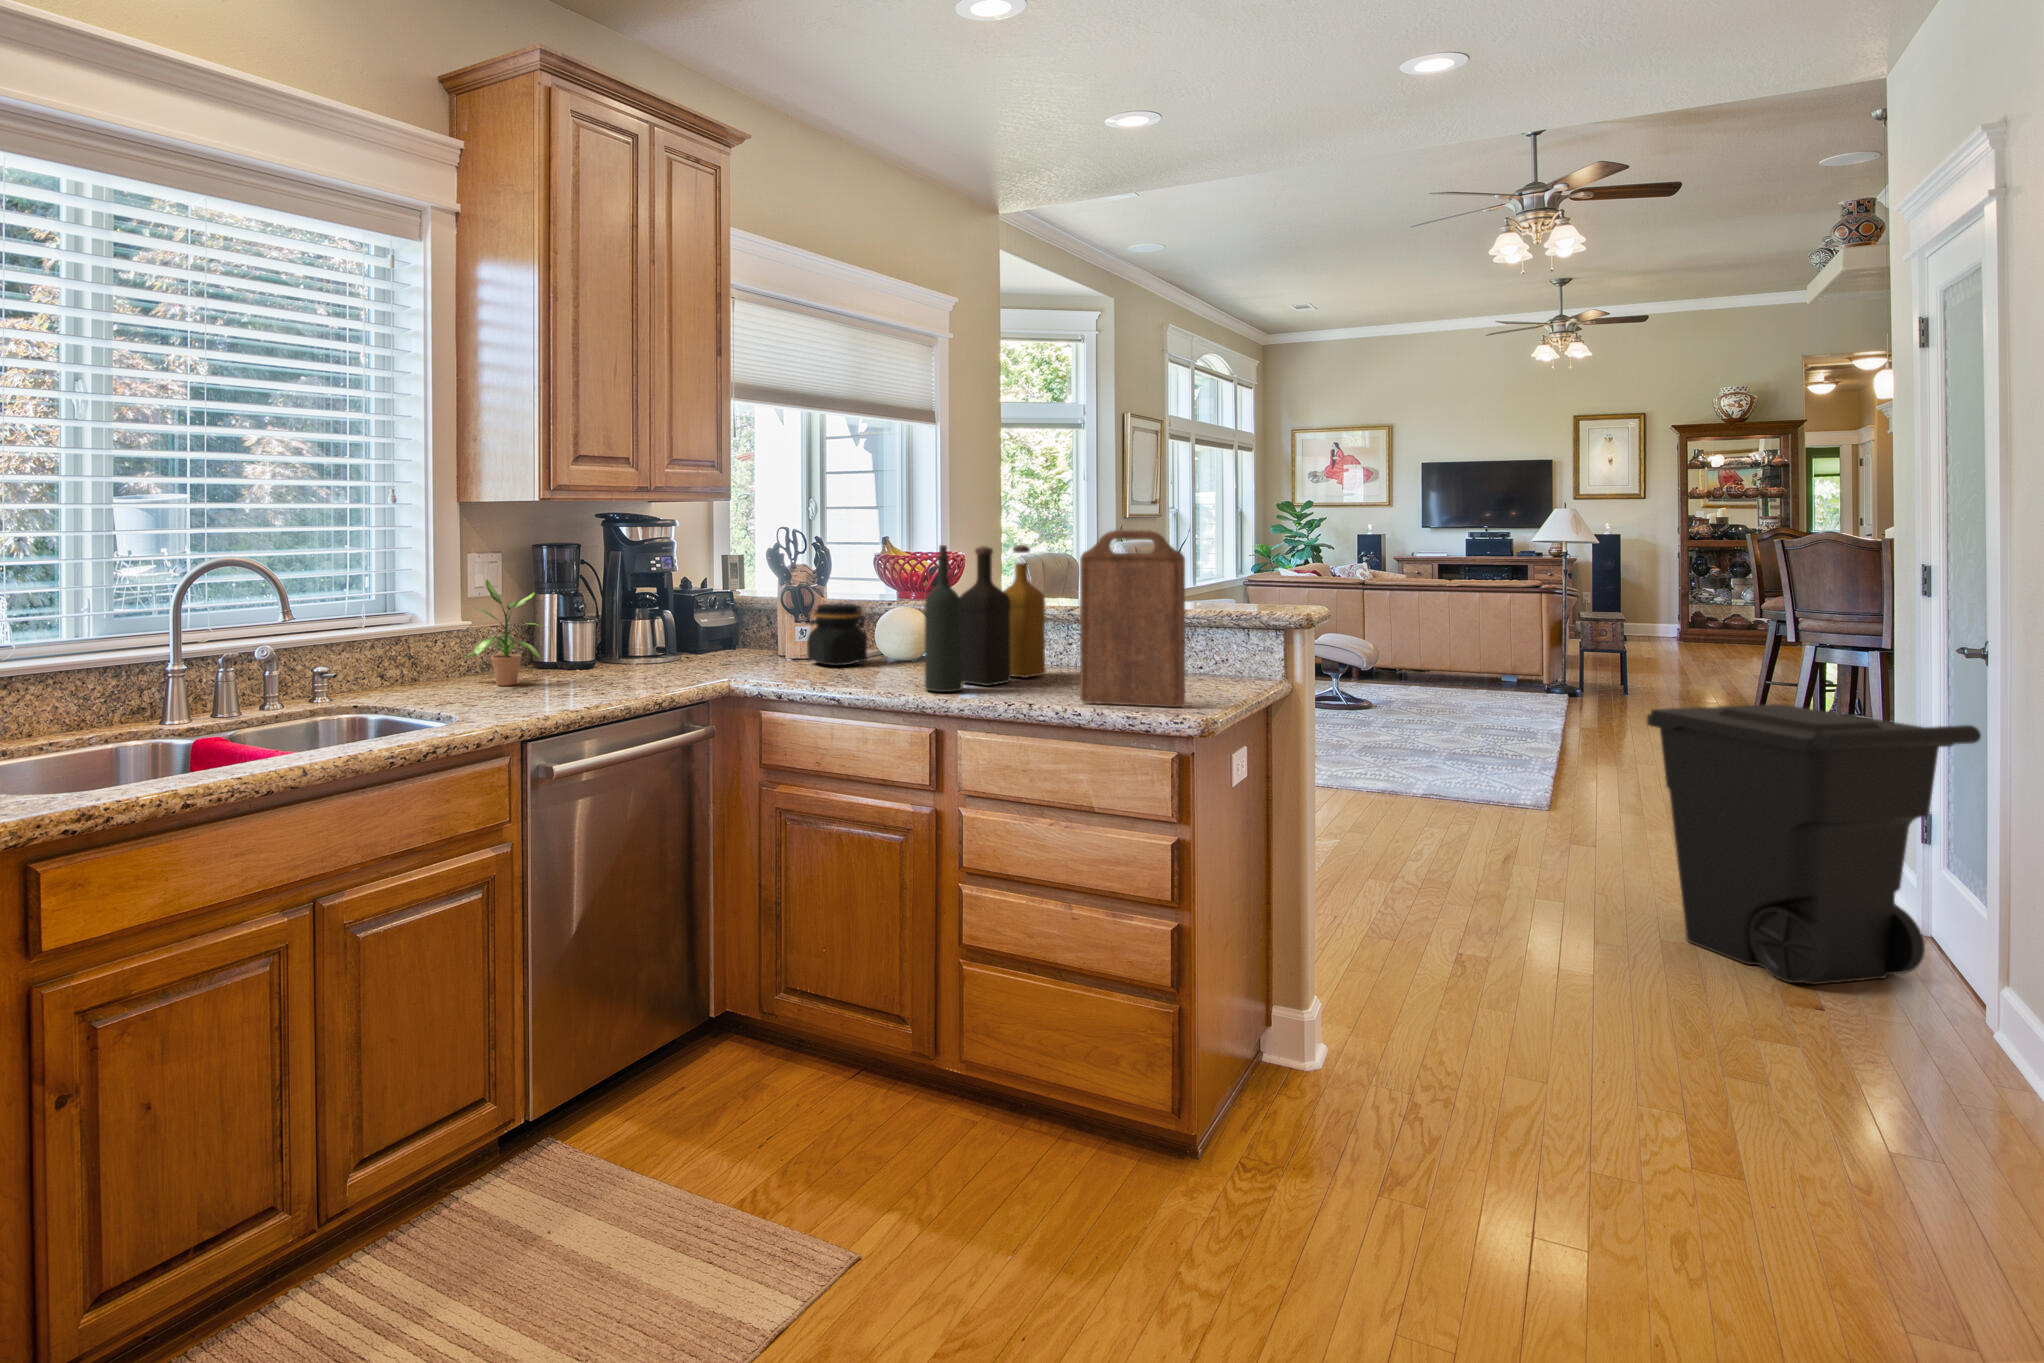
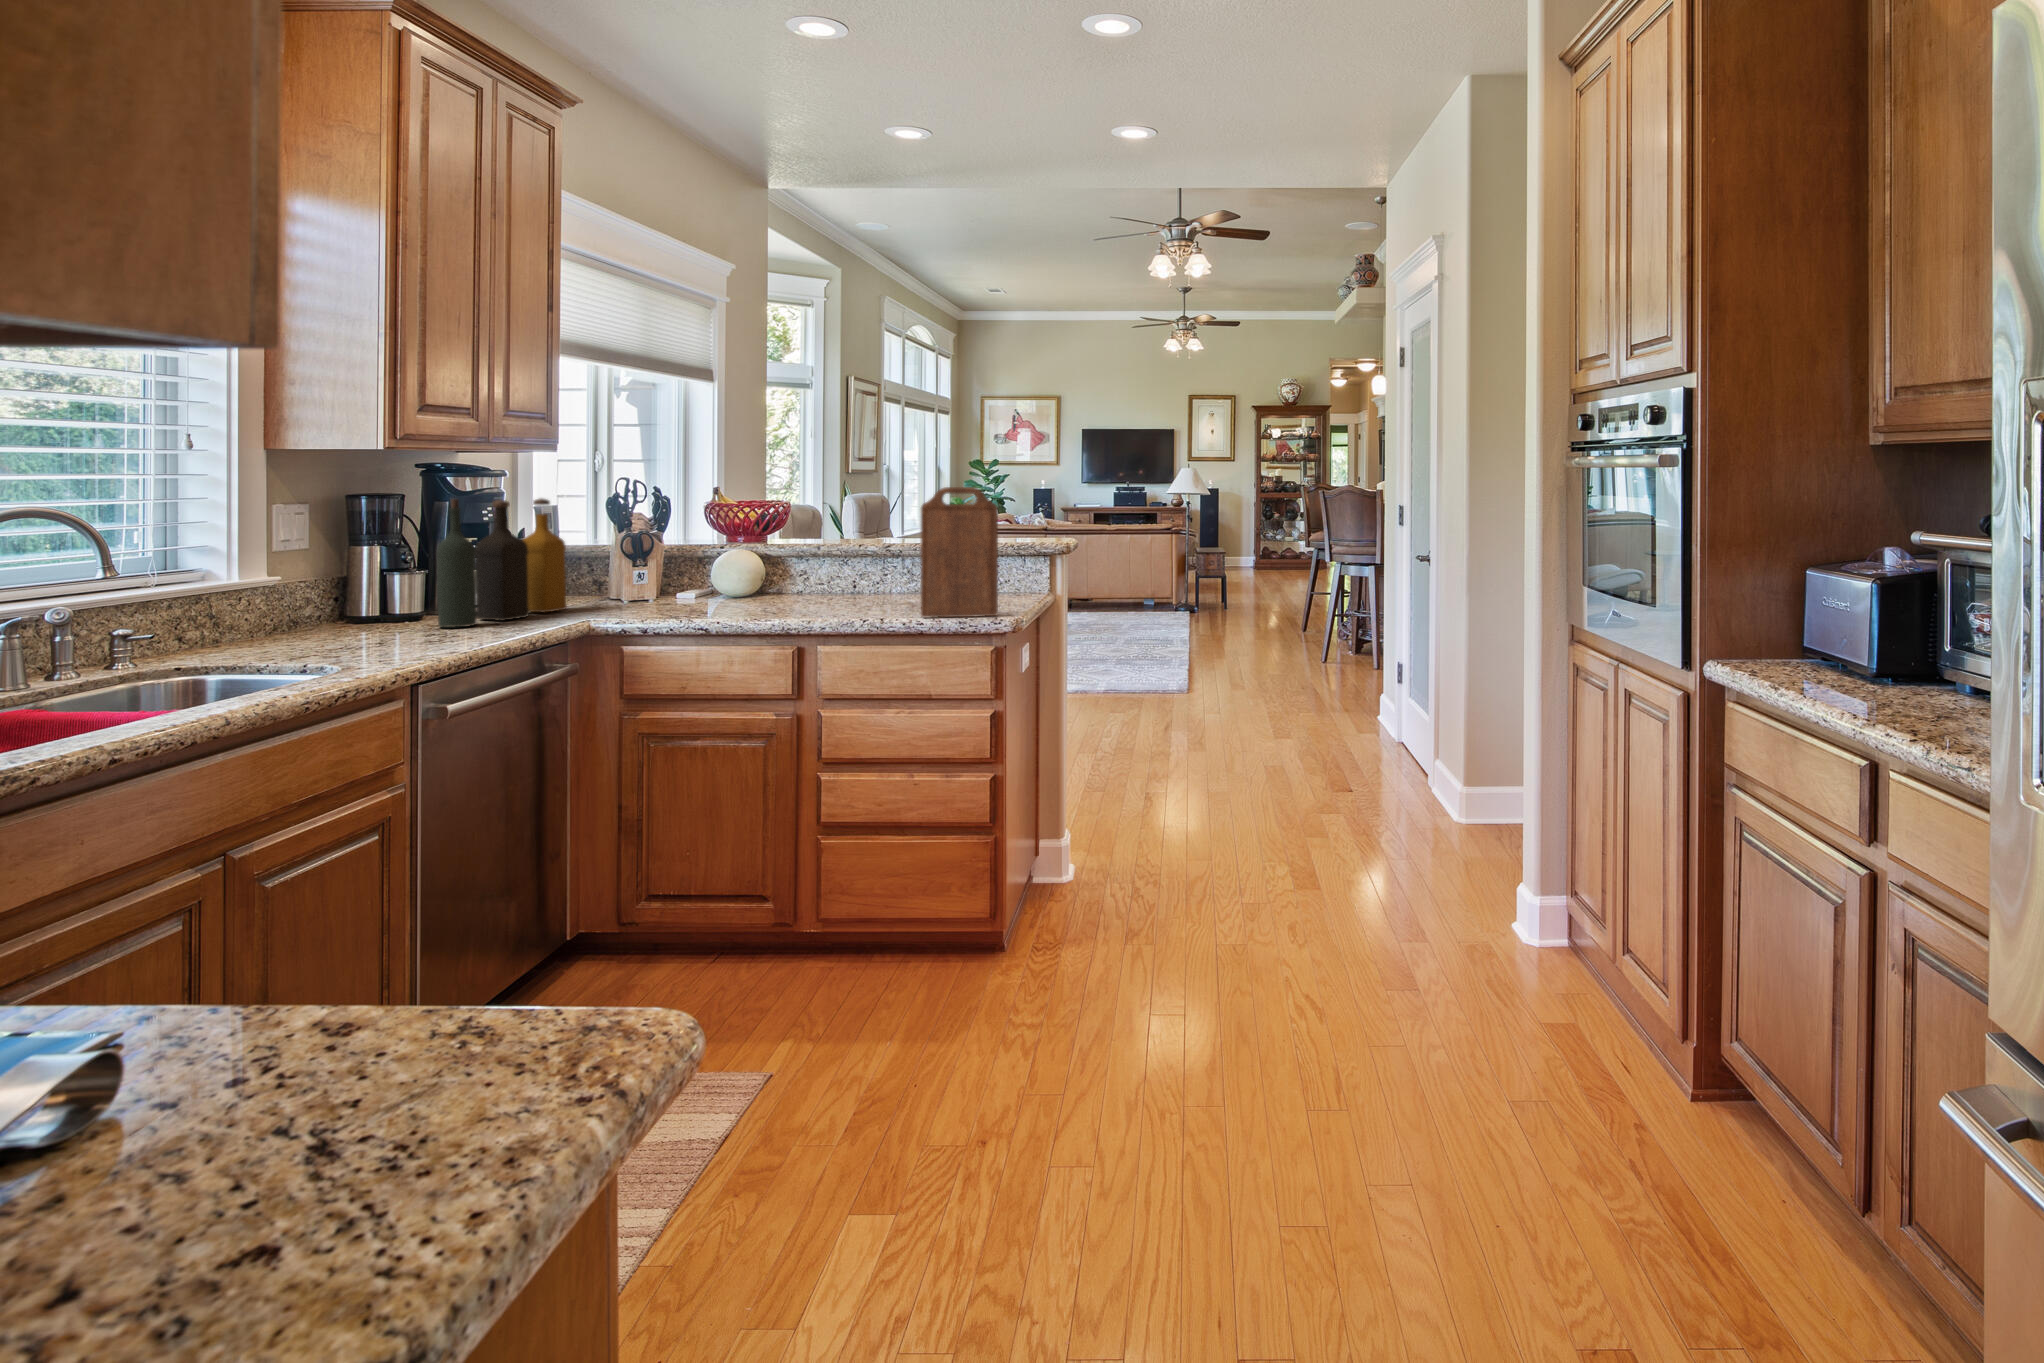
bottle: present [924,545,1045,692] -> present [437,498,567,628]
potted plant: present [465,580,543,686] -> none [282,532,398,638]
jar: present [806,604,867,666] -> none [650,550,710,604]
trash can: present [1647,704,1981,985] -> none [1256,601,1422,774]

